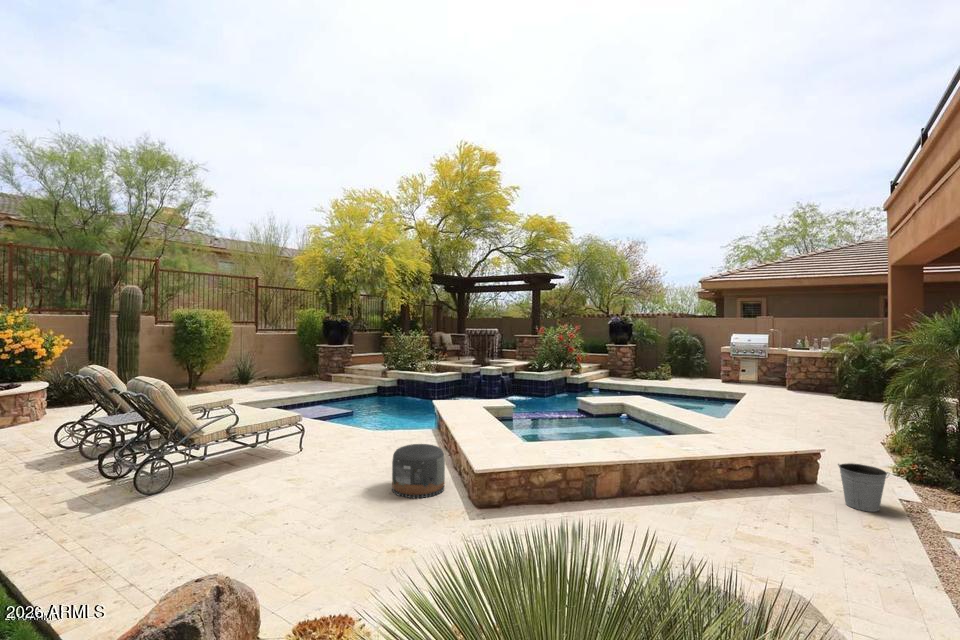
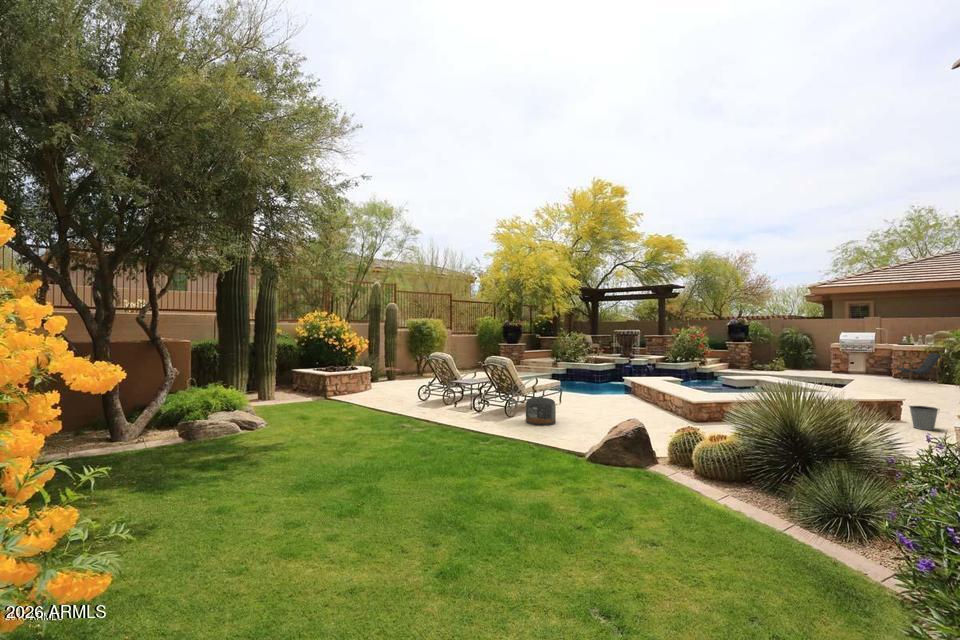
lounge chair: none [793,360,843,398] -> present [897,353,941,383]
pouf: present [392,444,445,499] -> present [526,397,556,426]

